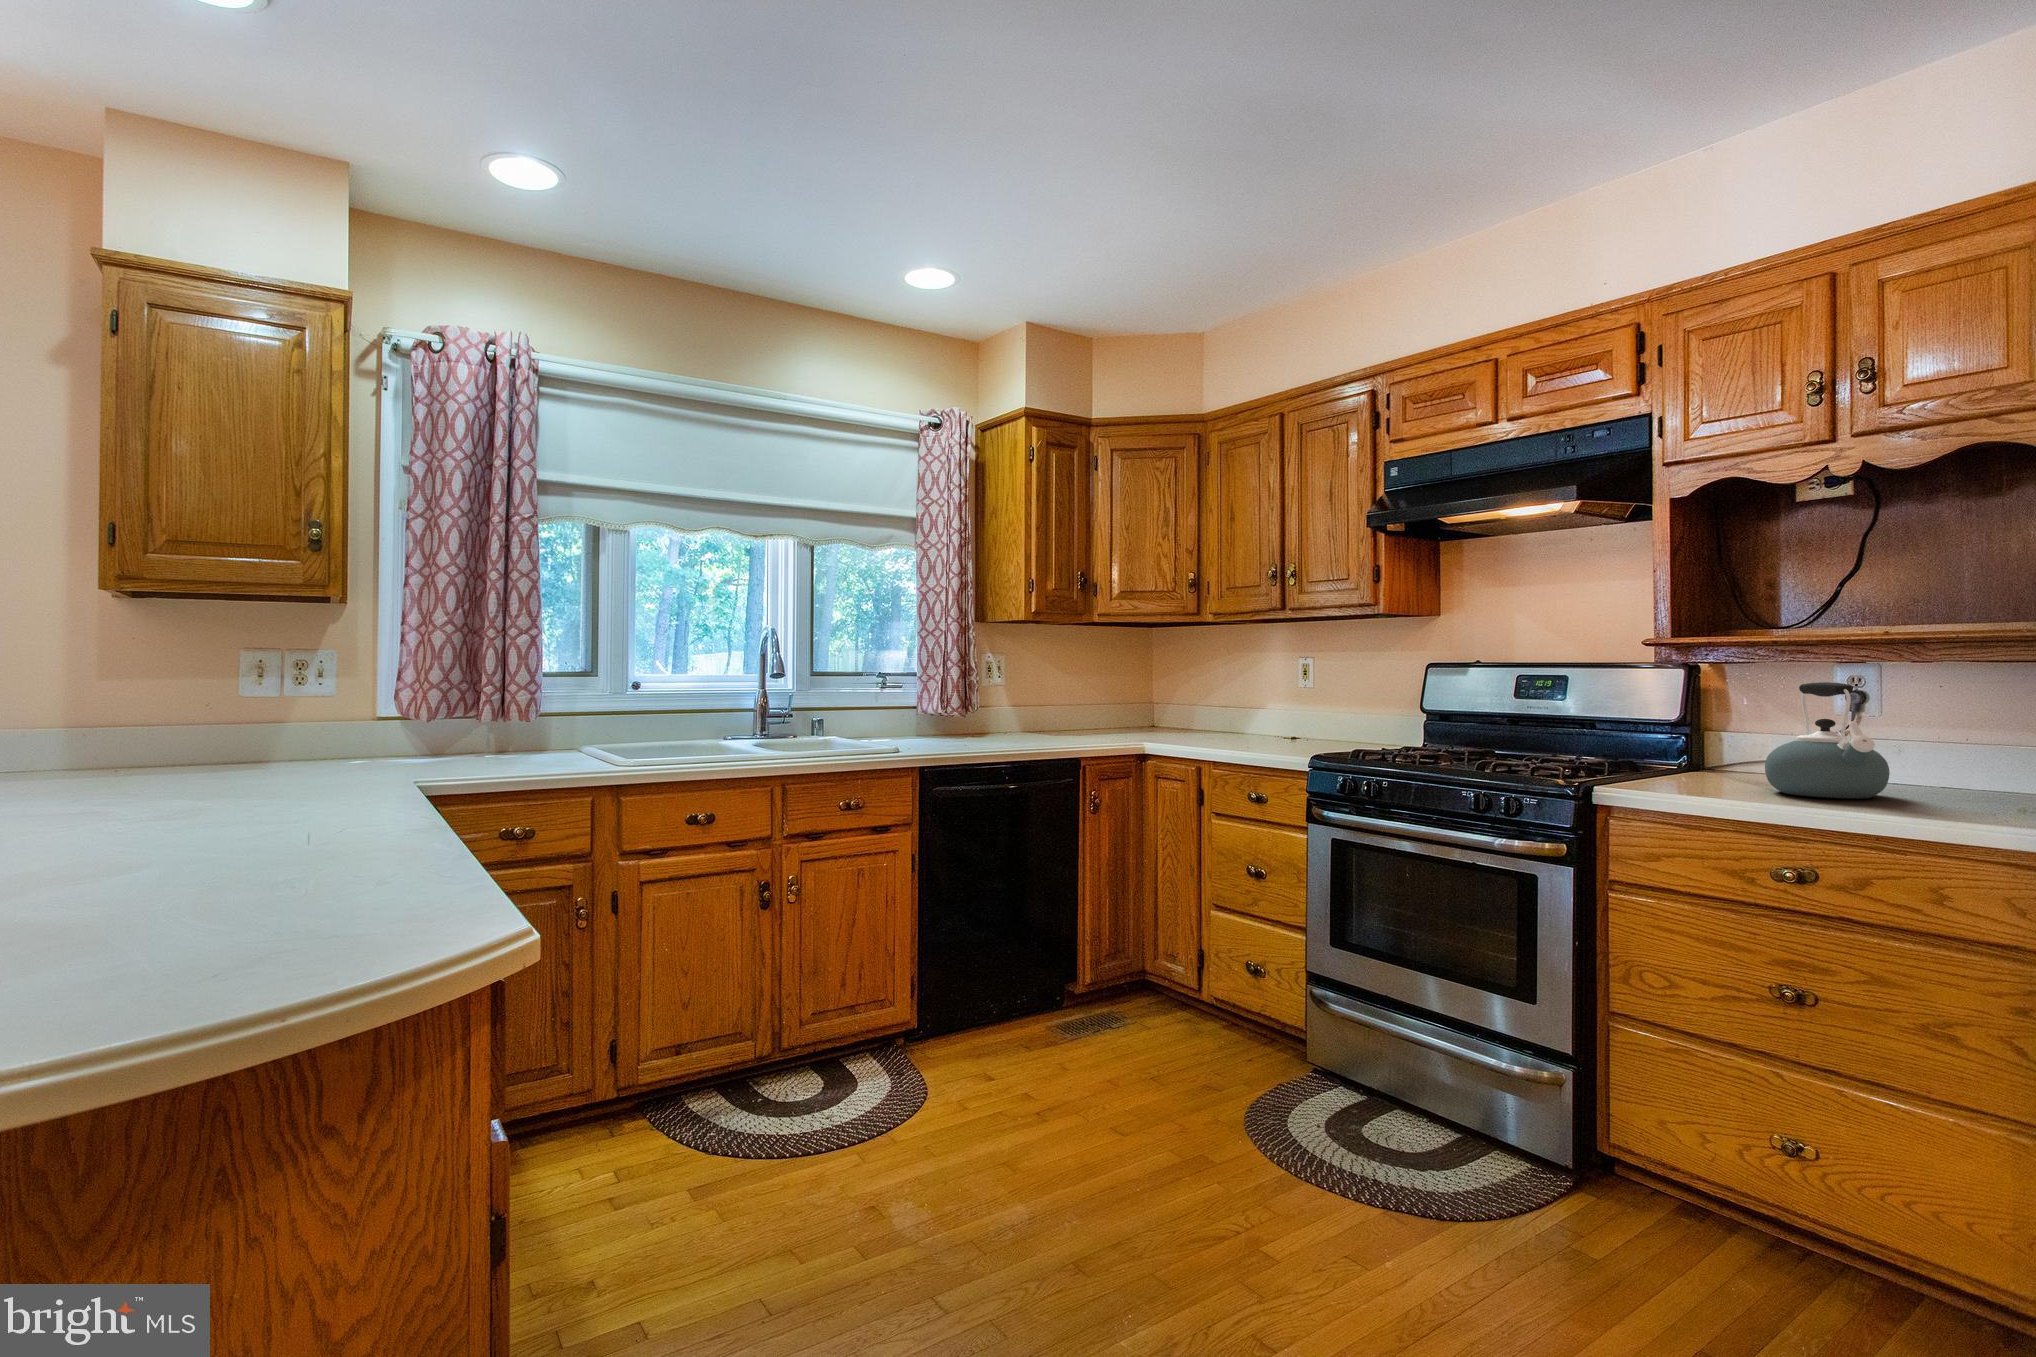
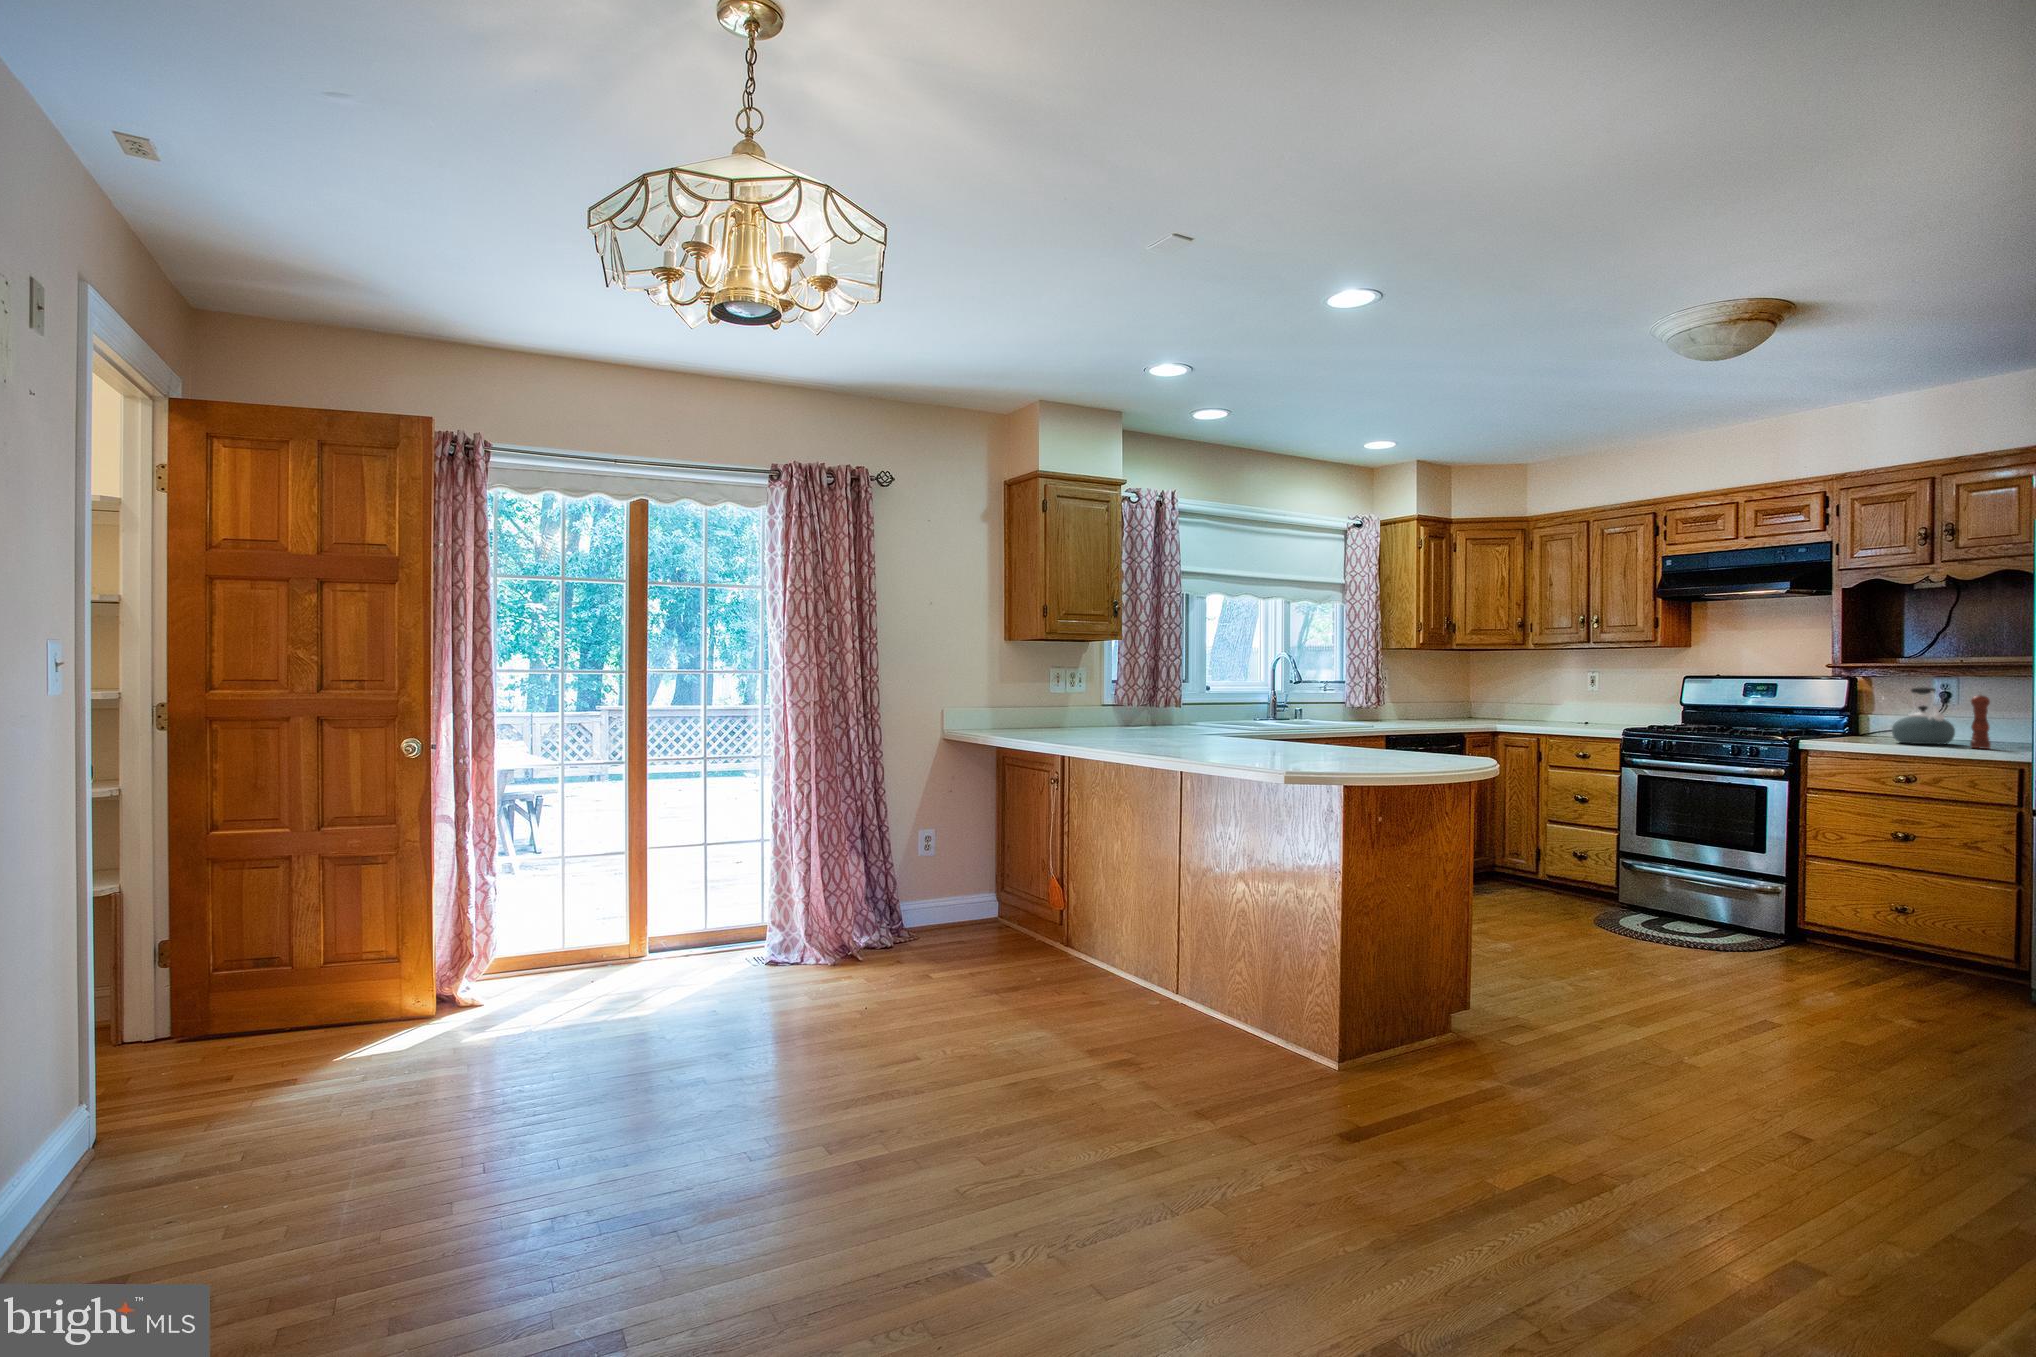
pepper mill: none [1933,692,1977,816] -> present [1970,692,1991,749]

